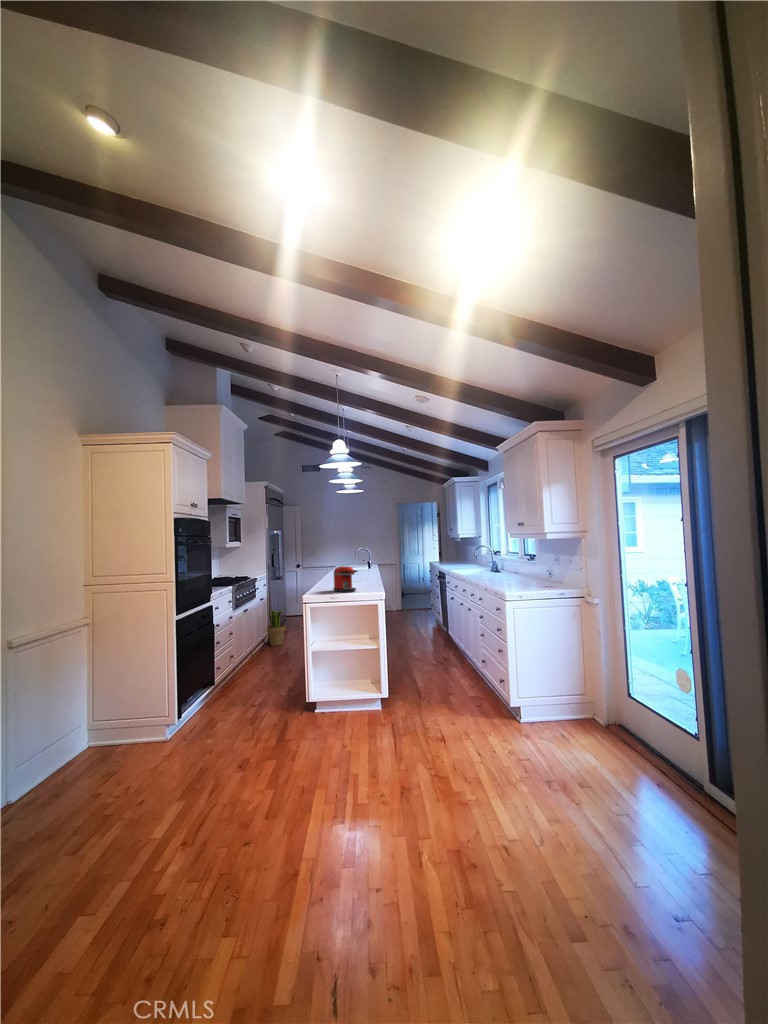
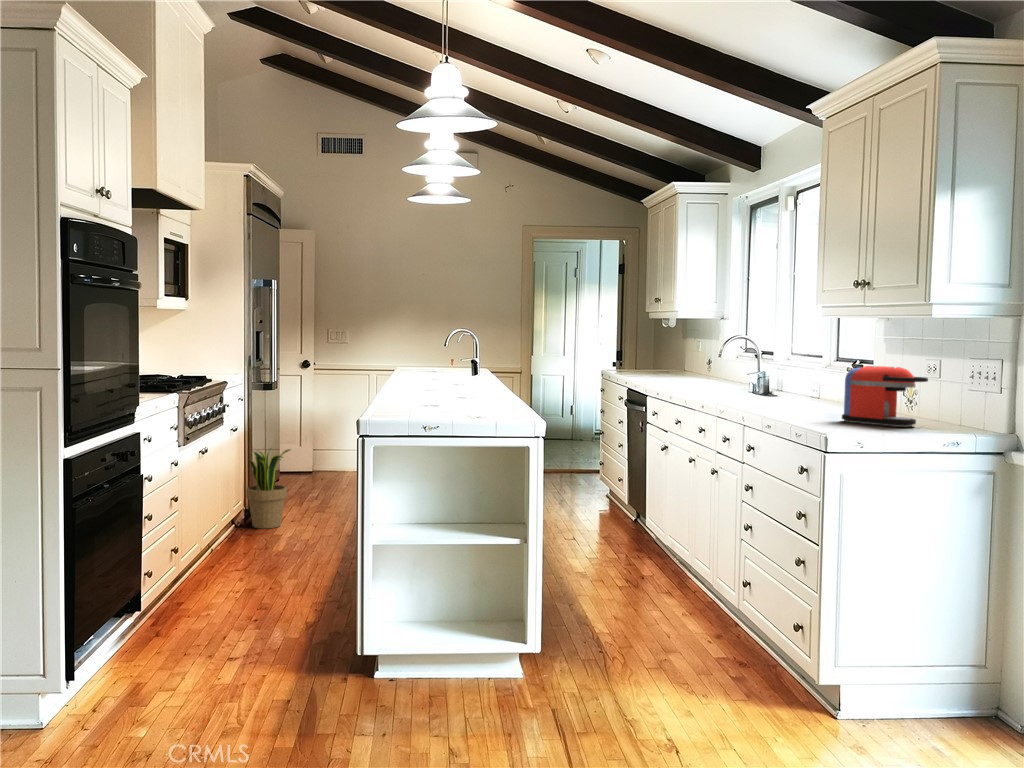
coffee maker: present [333,566,357,592] -> present [842,366,928,427]

